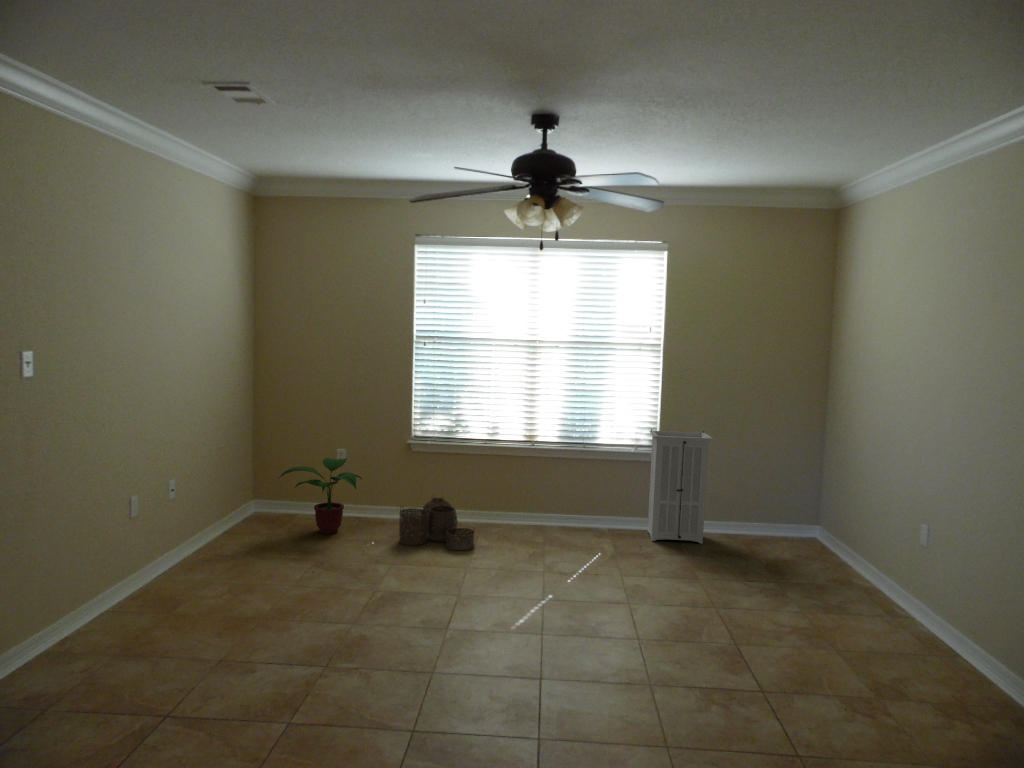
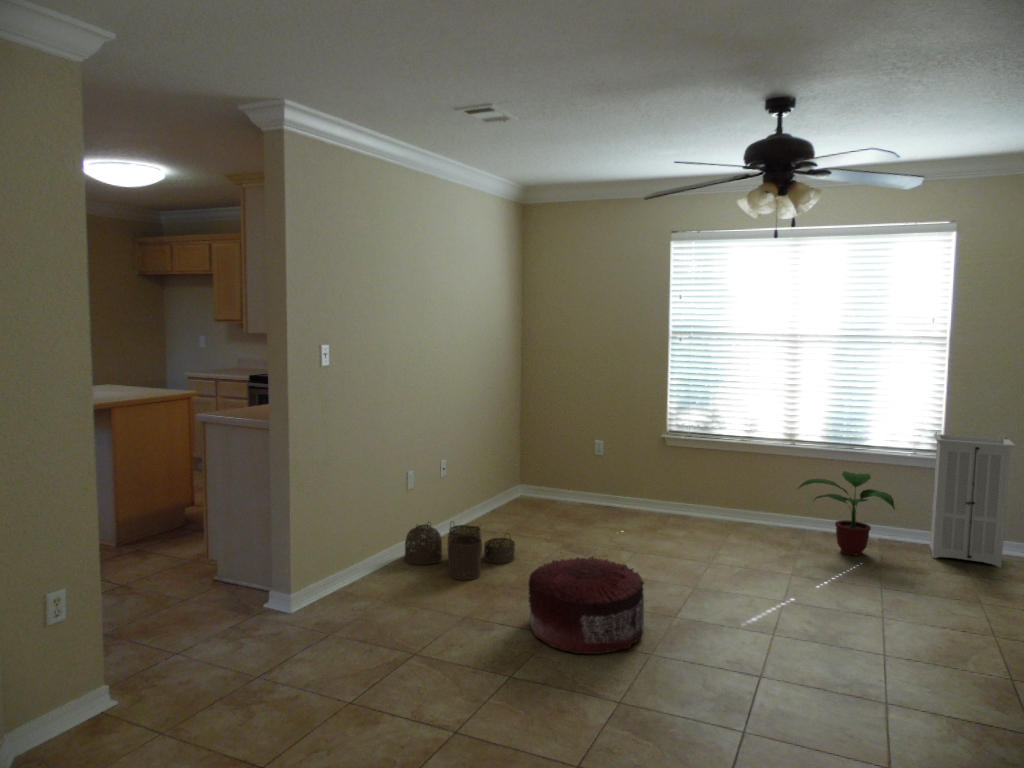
potted plant: present [279,458,362,534] -> present [799,471,895,555]
woven basket: present [399,498,474,550] -> present [404,522,515,580]
pouf: none [288,583,419,698] -> present [528,556,644,654]

